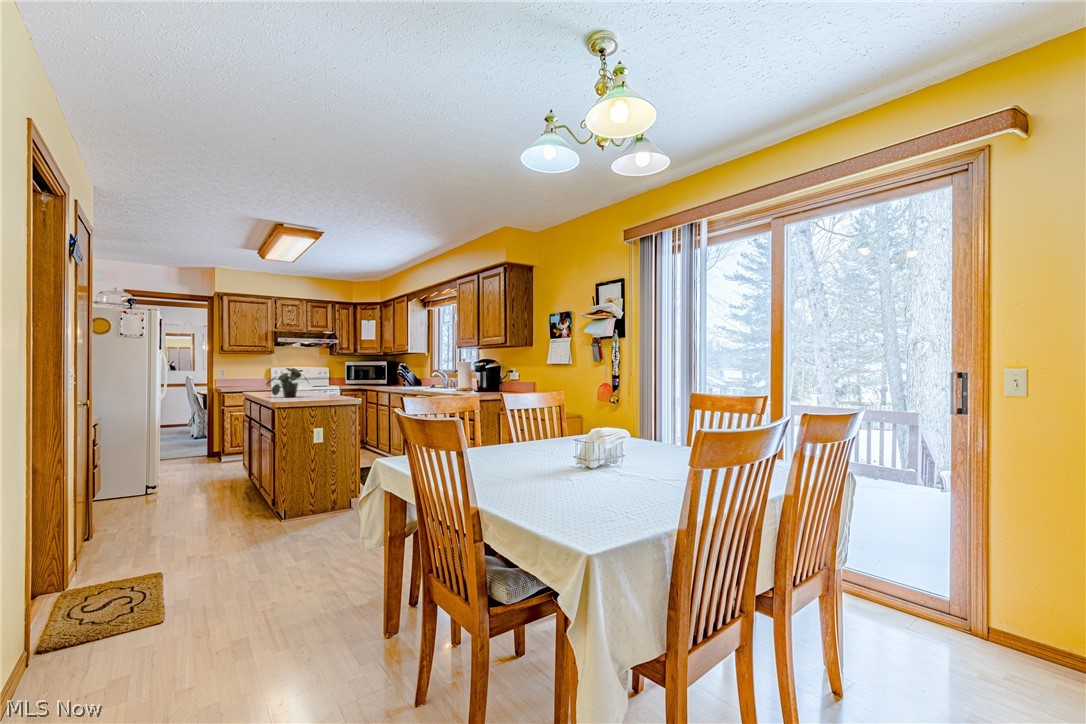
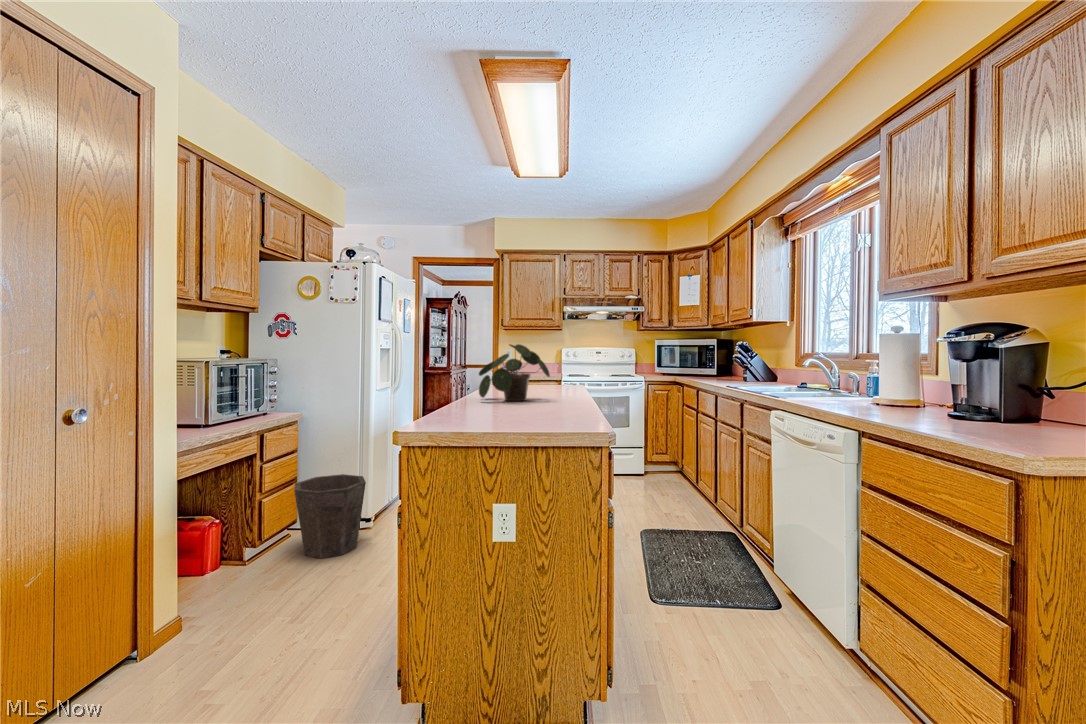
waste bin: none [107,457,166,510] -> present [294,474,366,558]

